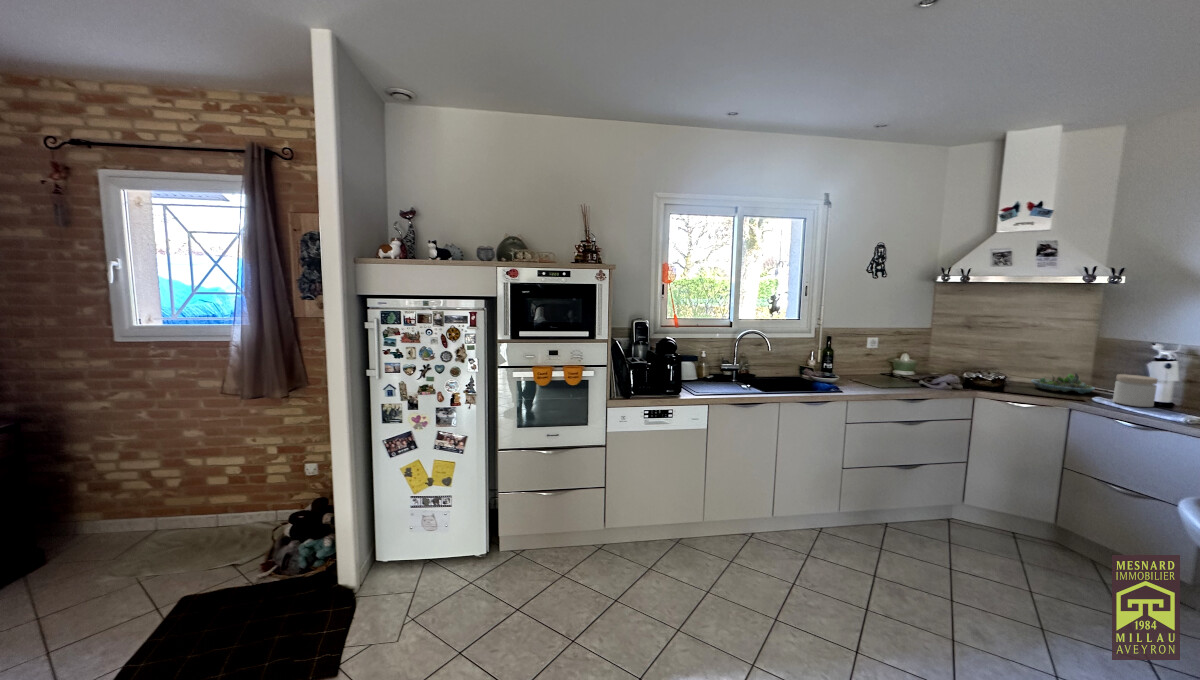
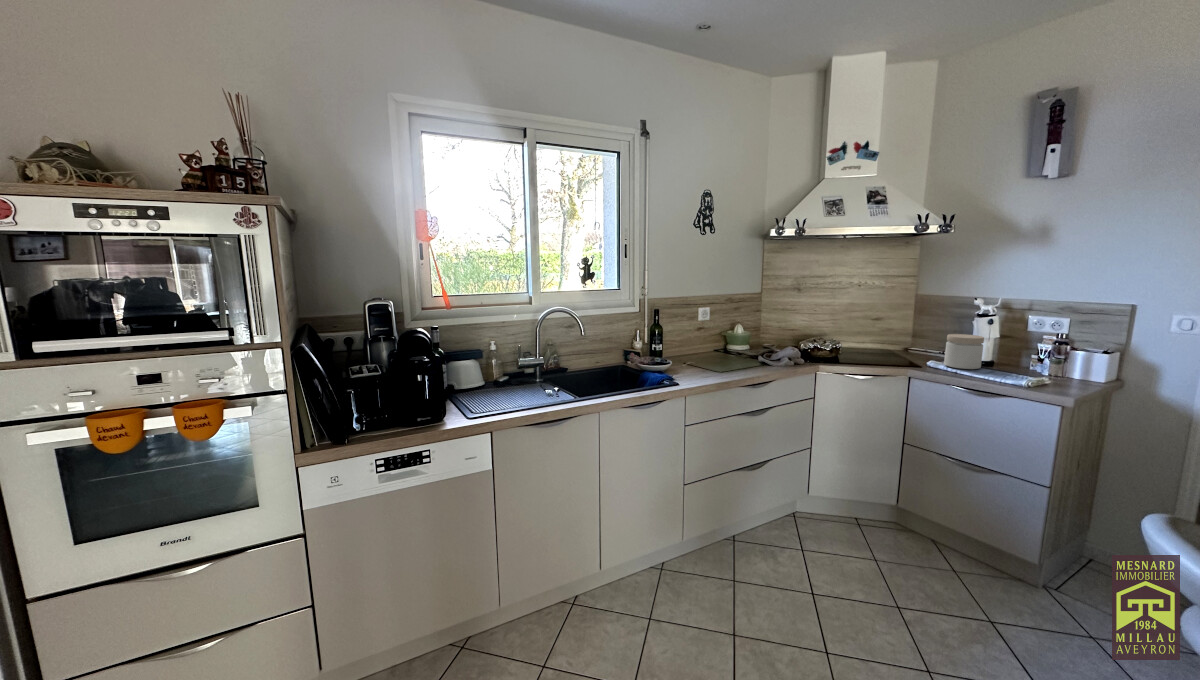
succulent planter: present [1031,372,1095,393] -> none [864,333,923,358]

